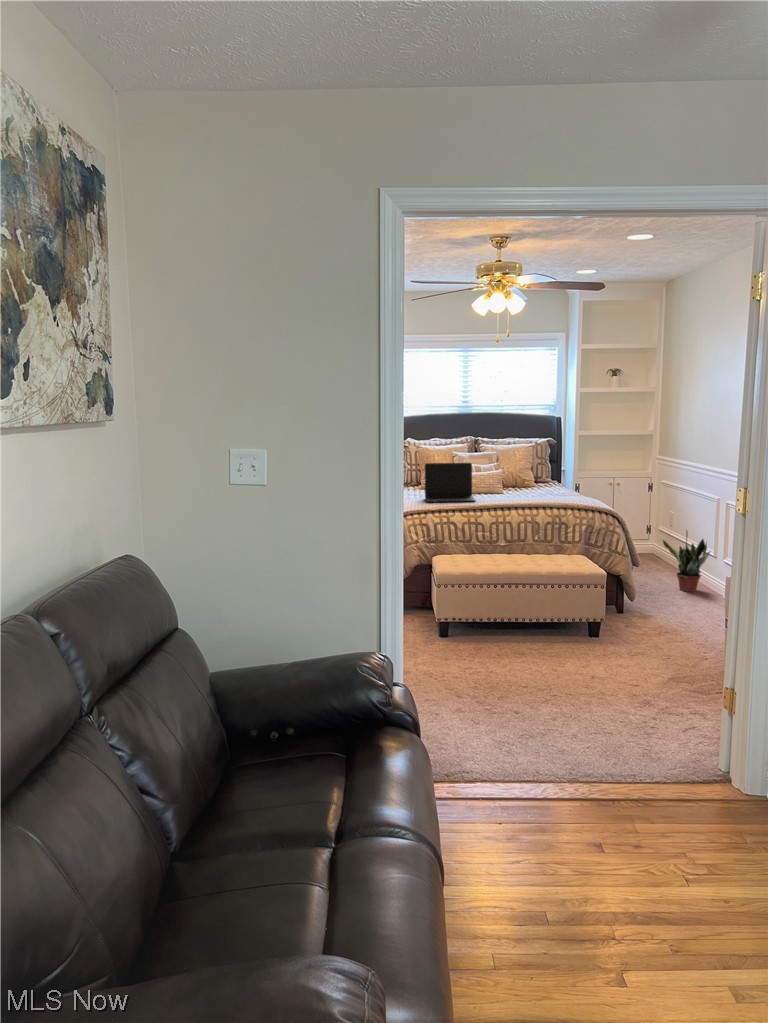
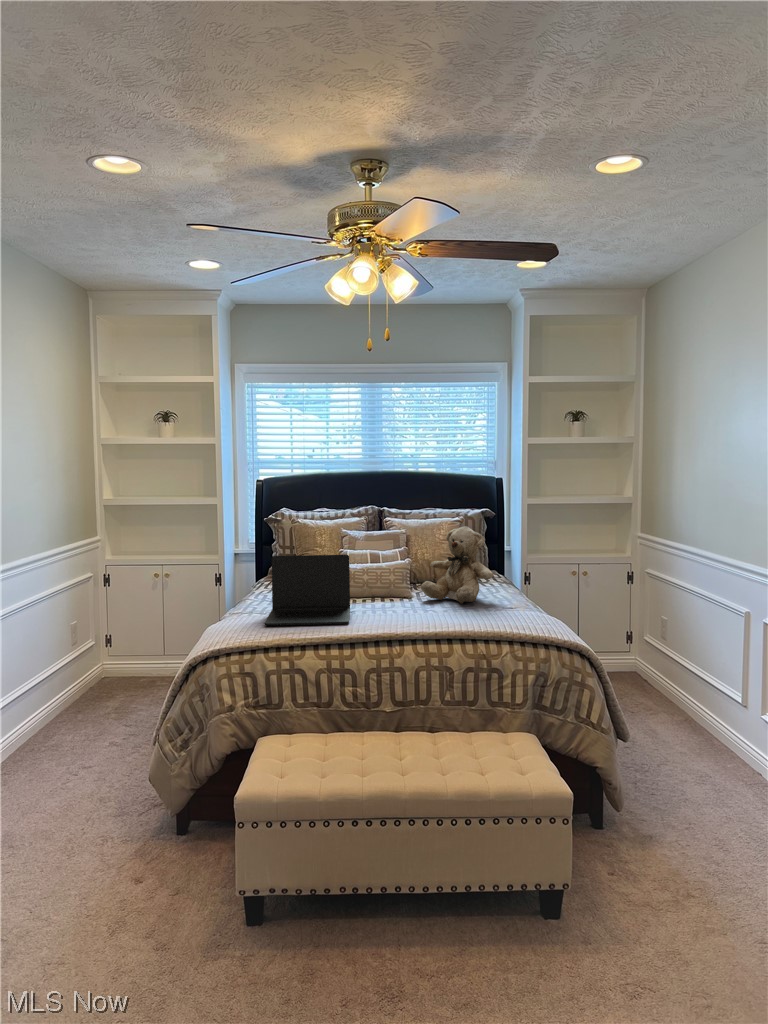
teddy bear: none [513,447,559,495] -> present [421,526,493,604]
potted plant: present [663,530,710,592] -> none [659,656,741,761]

